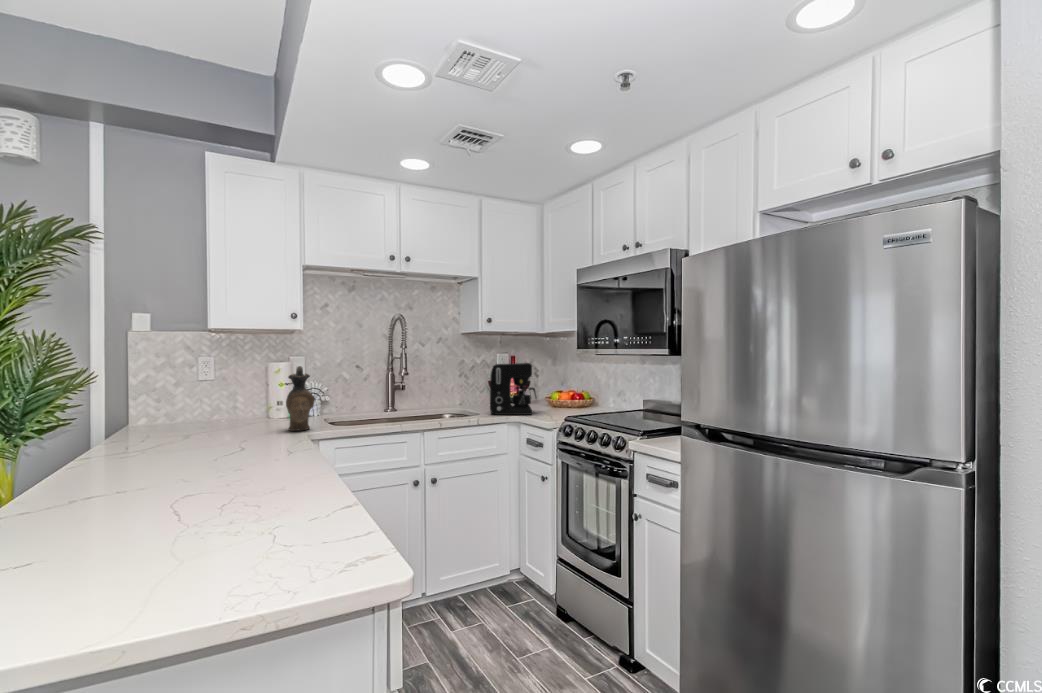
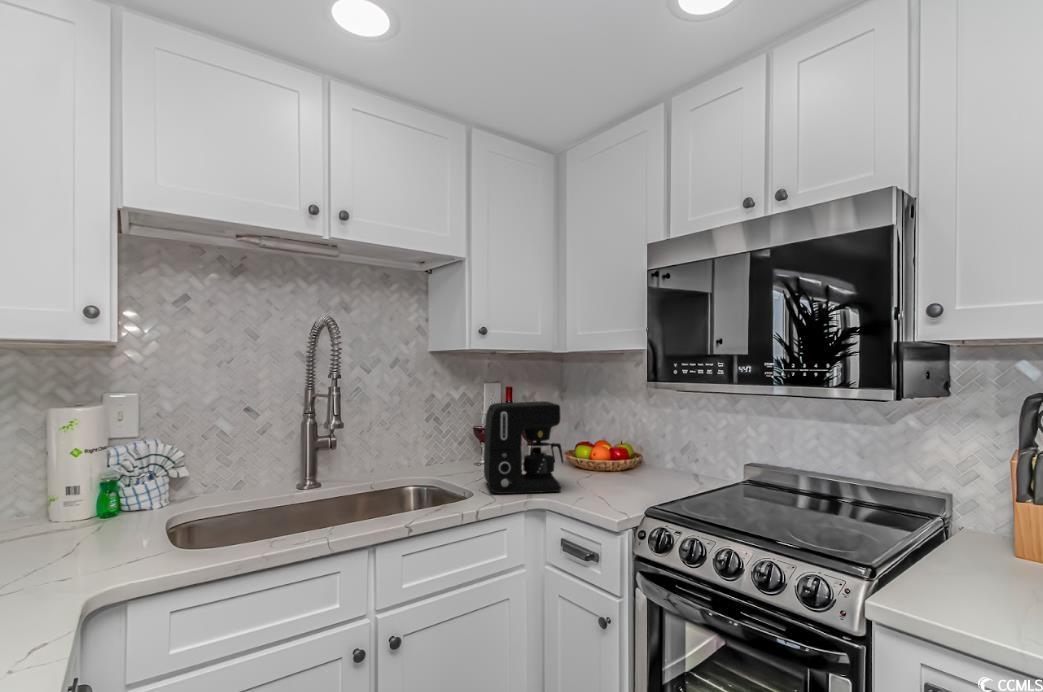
ceramic pitcher: present [286,366,315,431] -> none [48,421,126,577]

